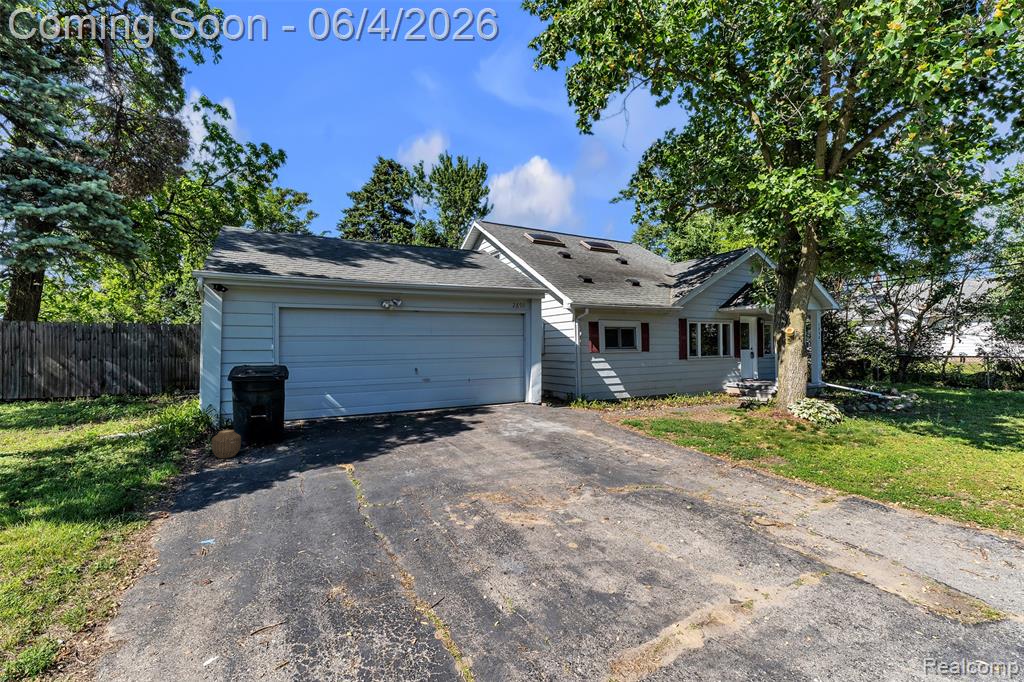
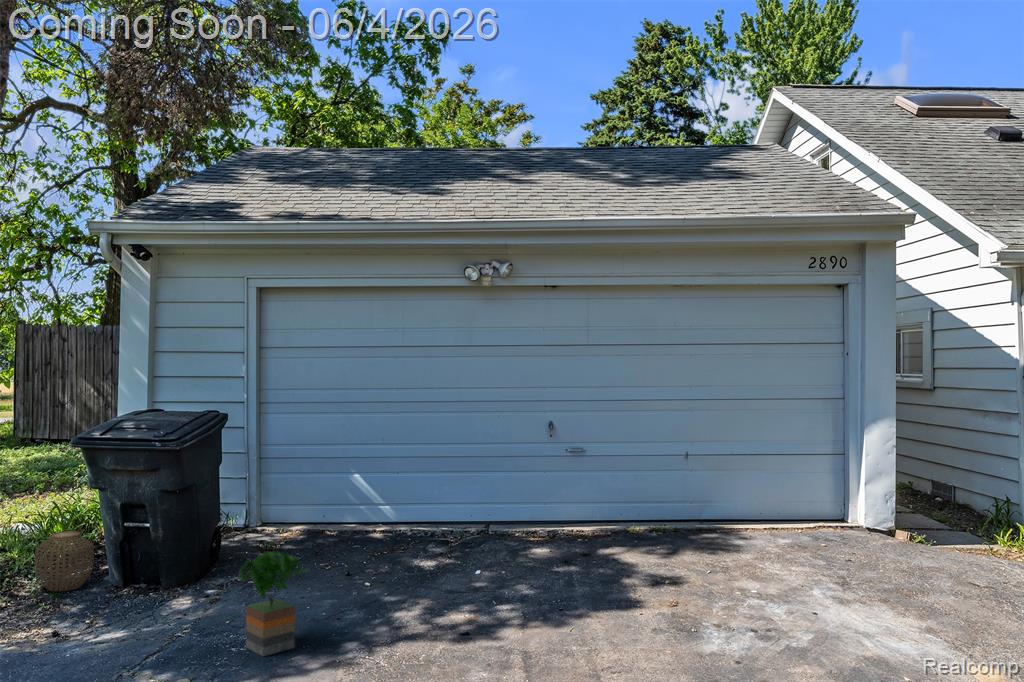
potted tree: none [356,422,381,462] -> present [240,552,308,656]

